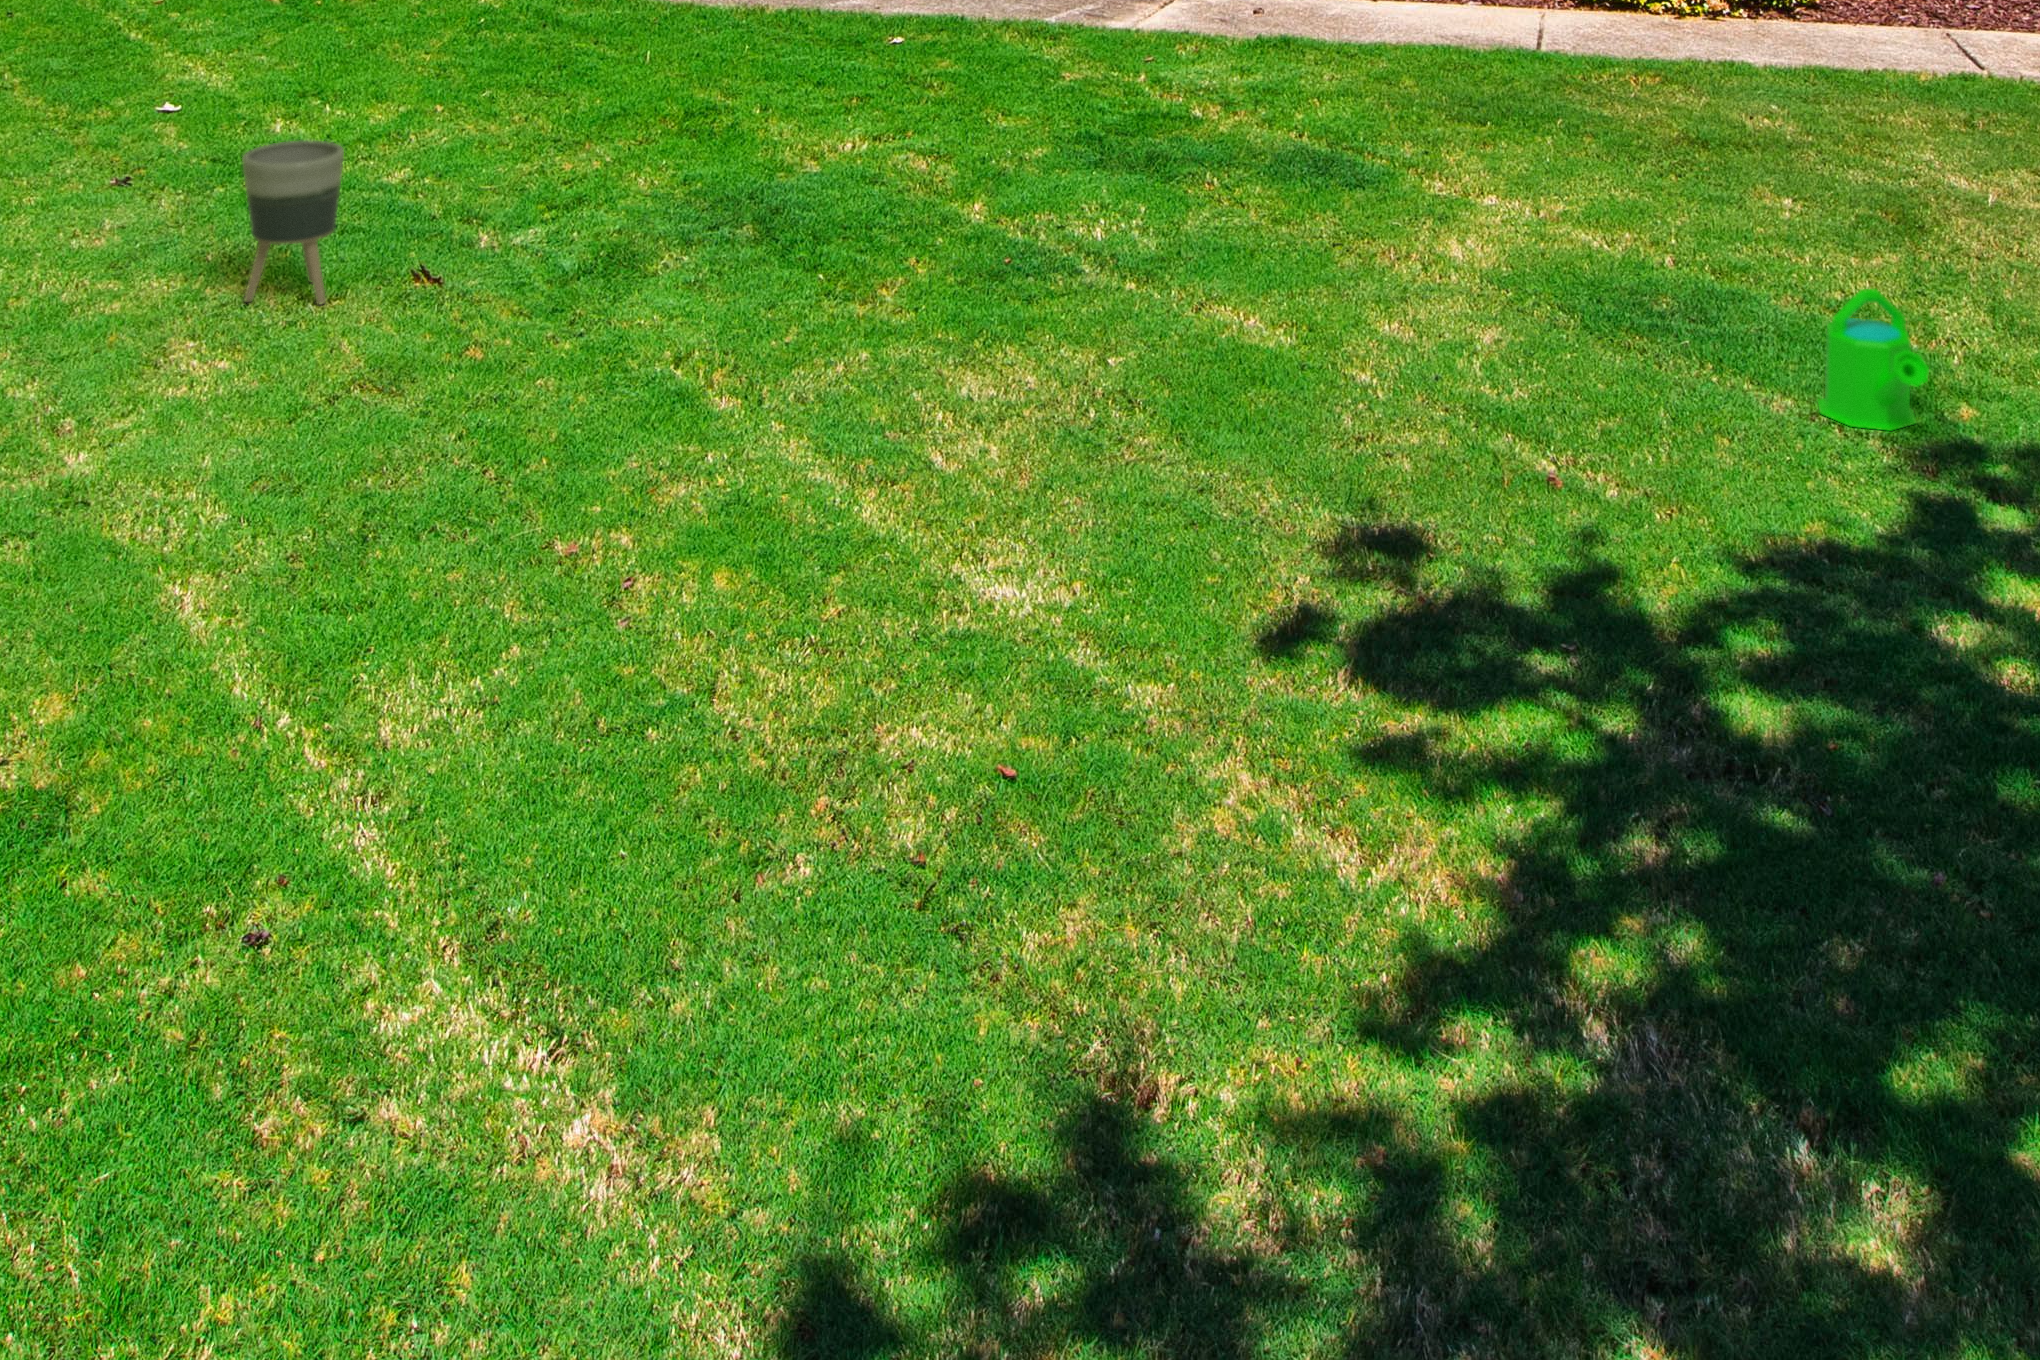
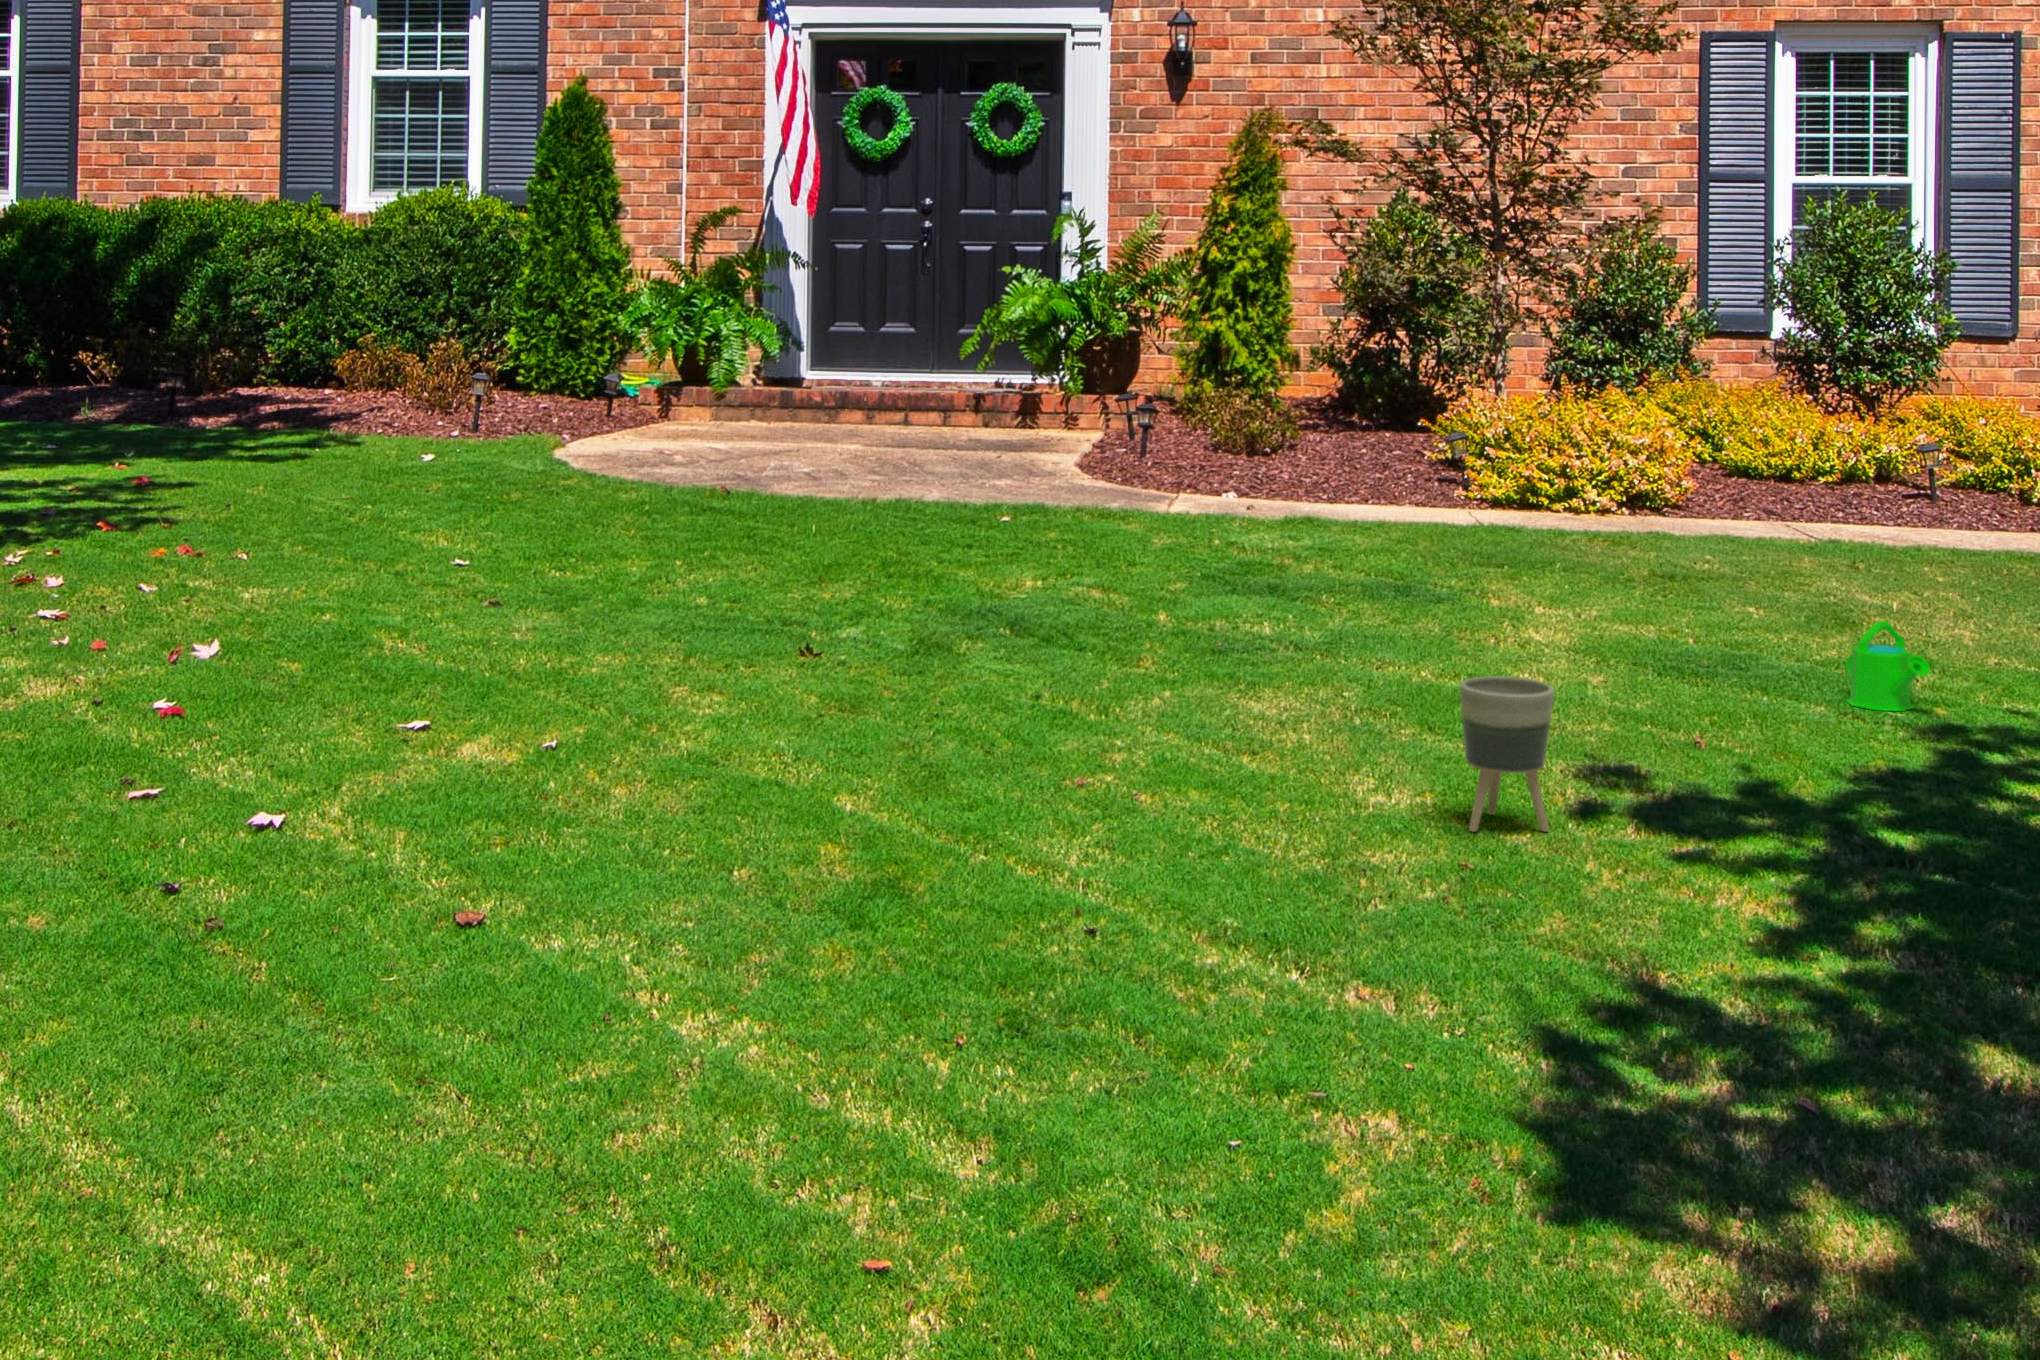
planter: present [242,140,344,304] -> present [1460,676,1554,832]

